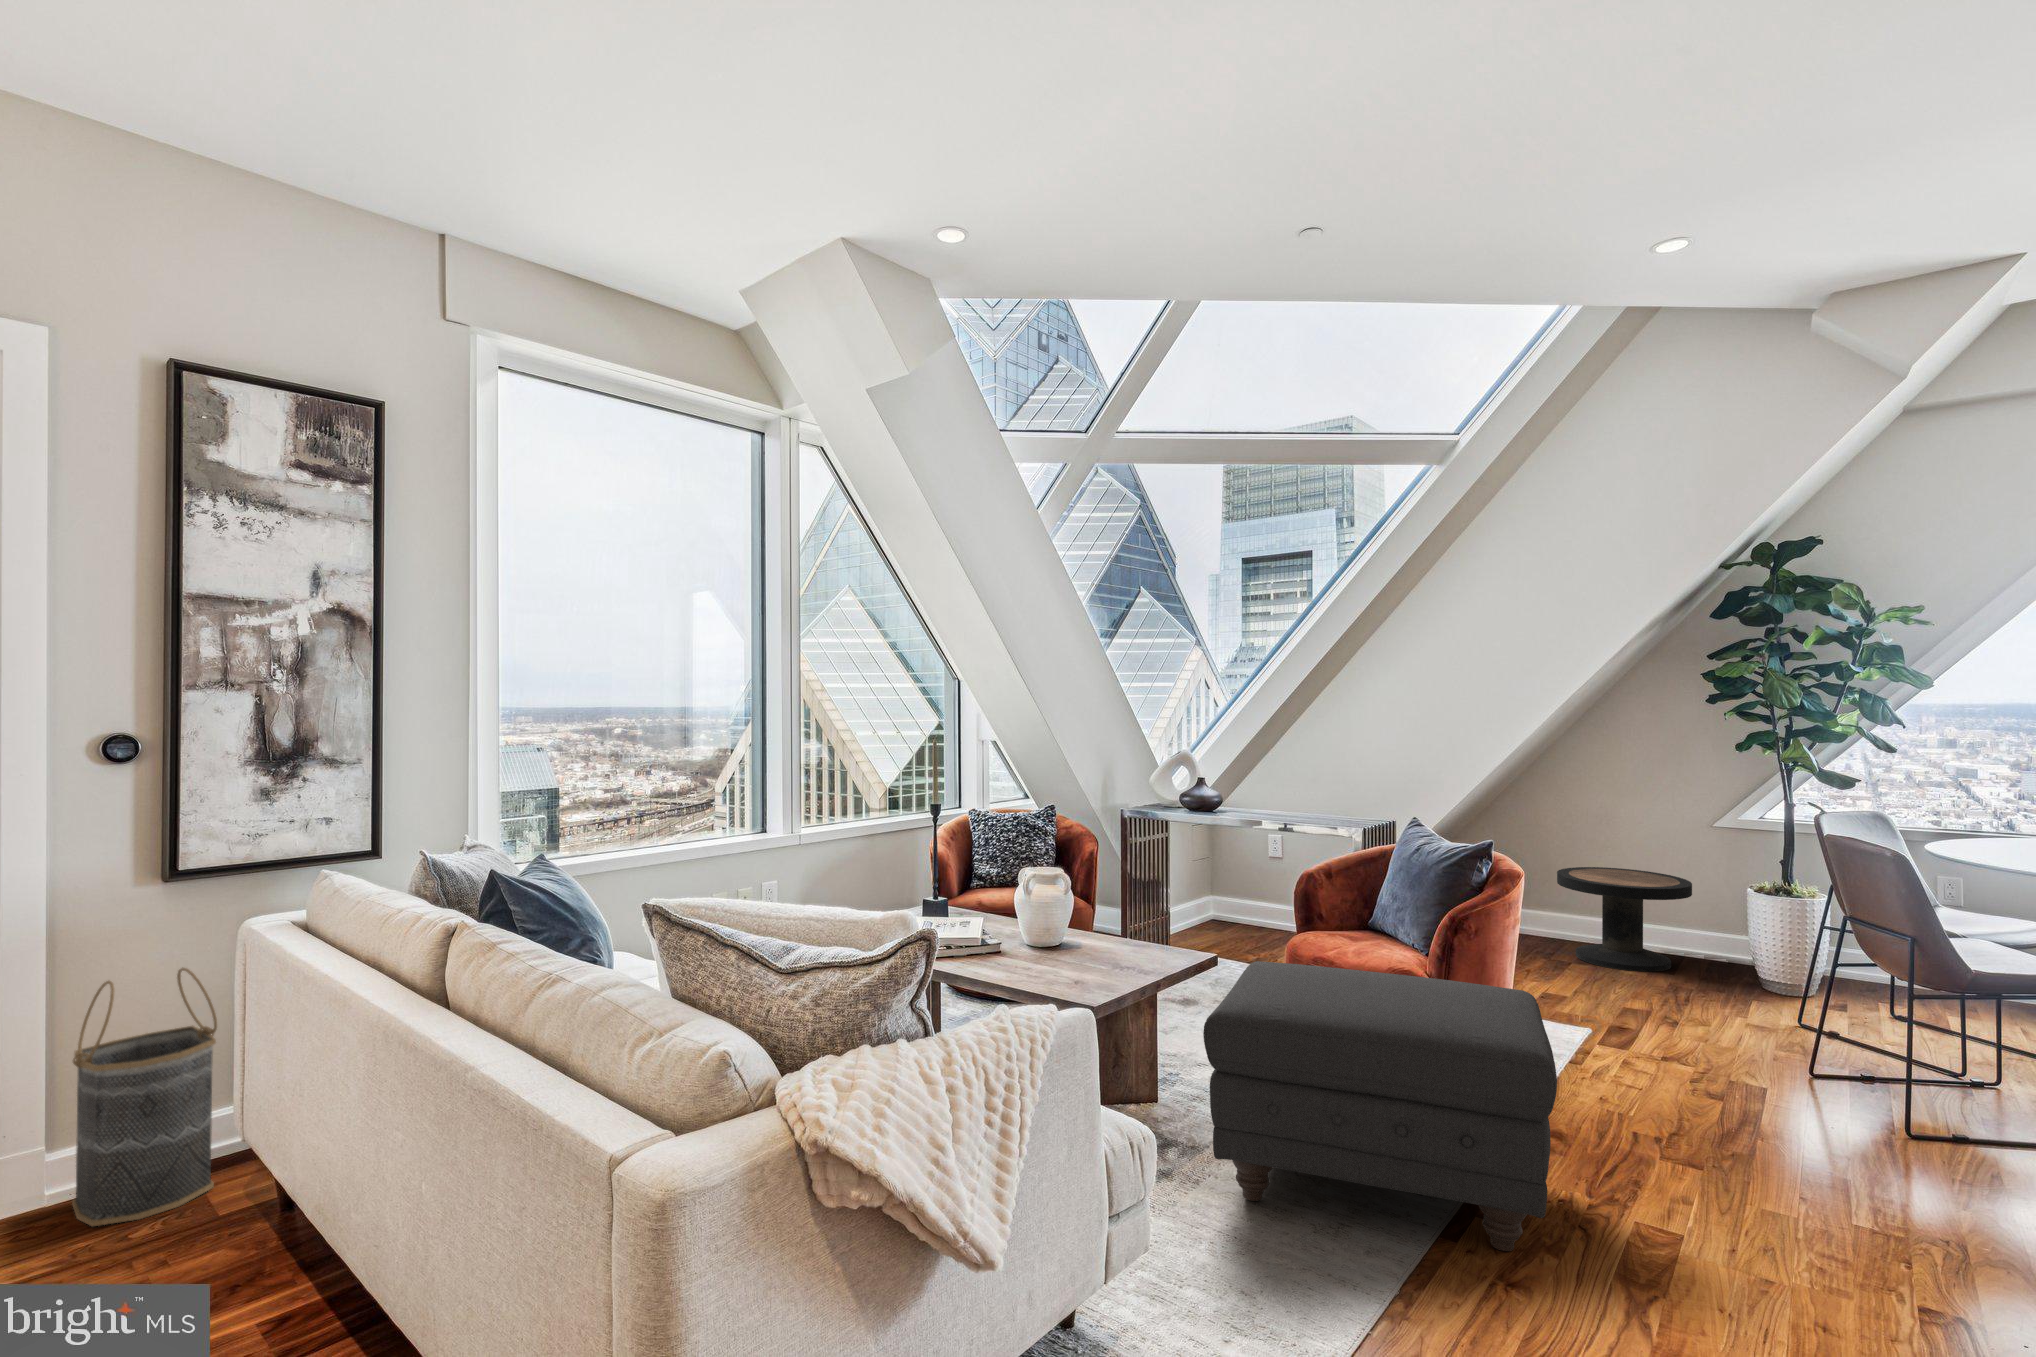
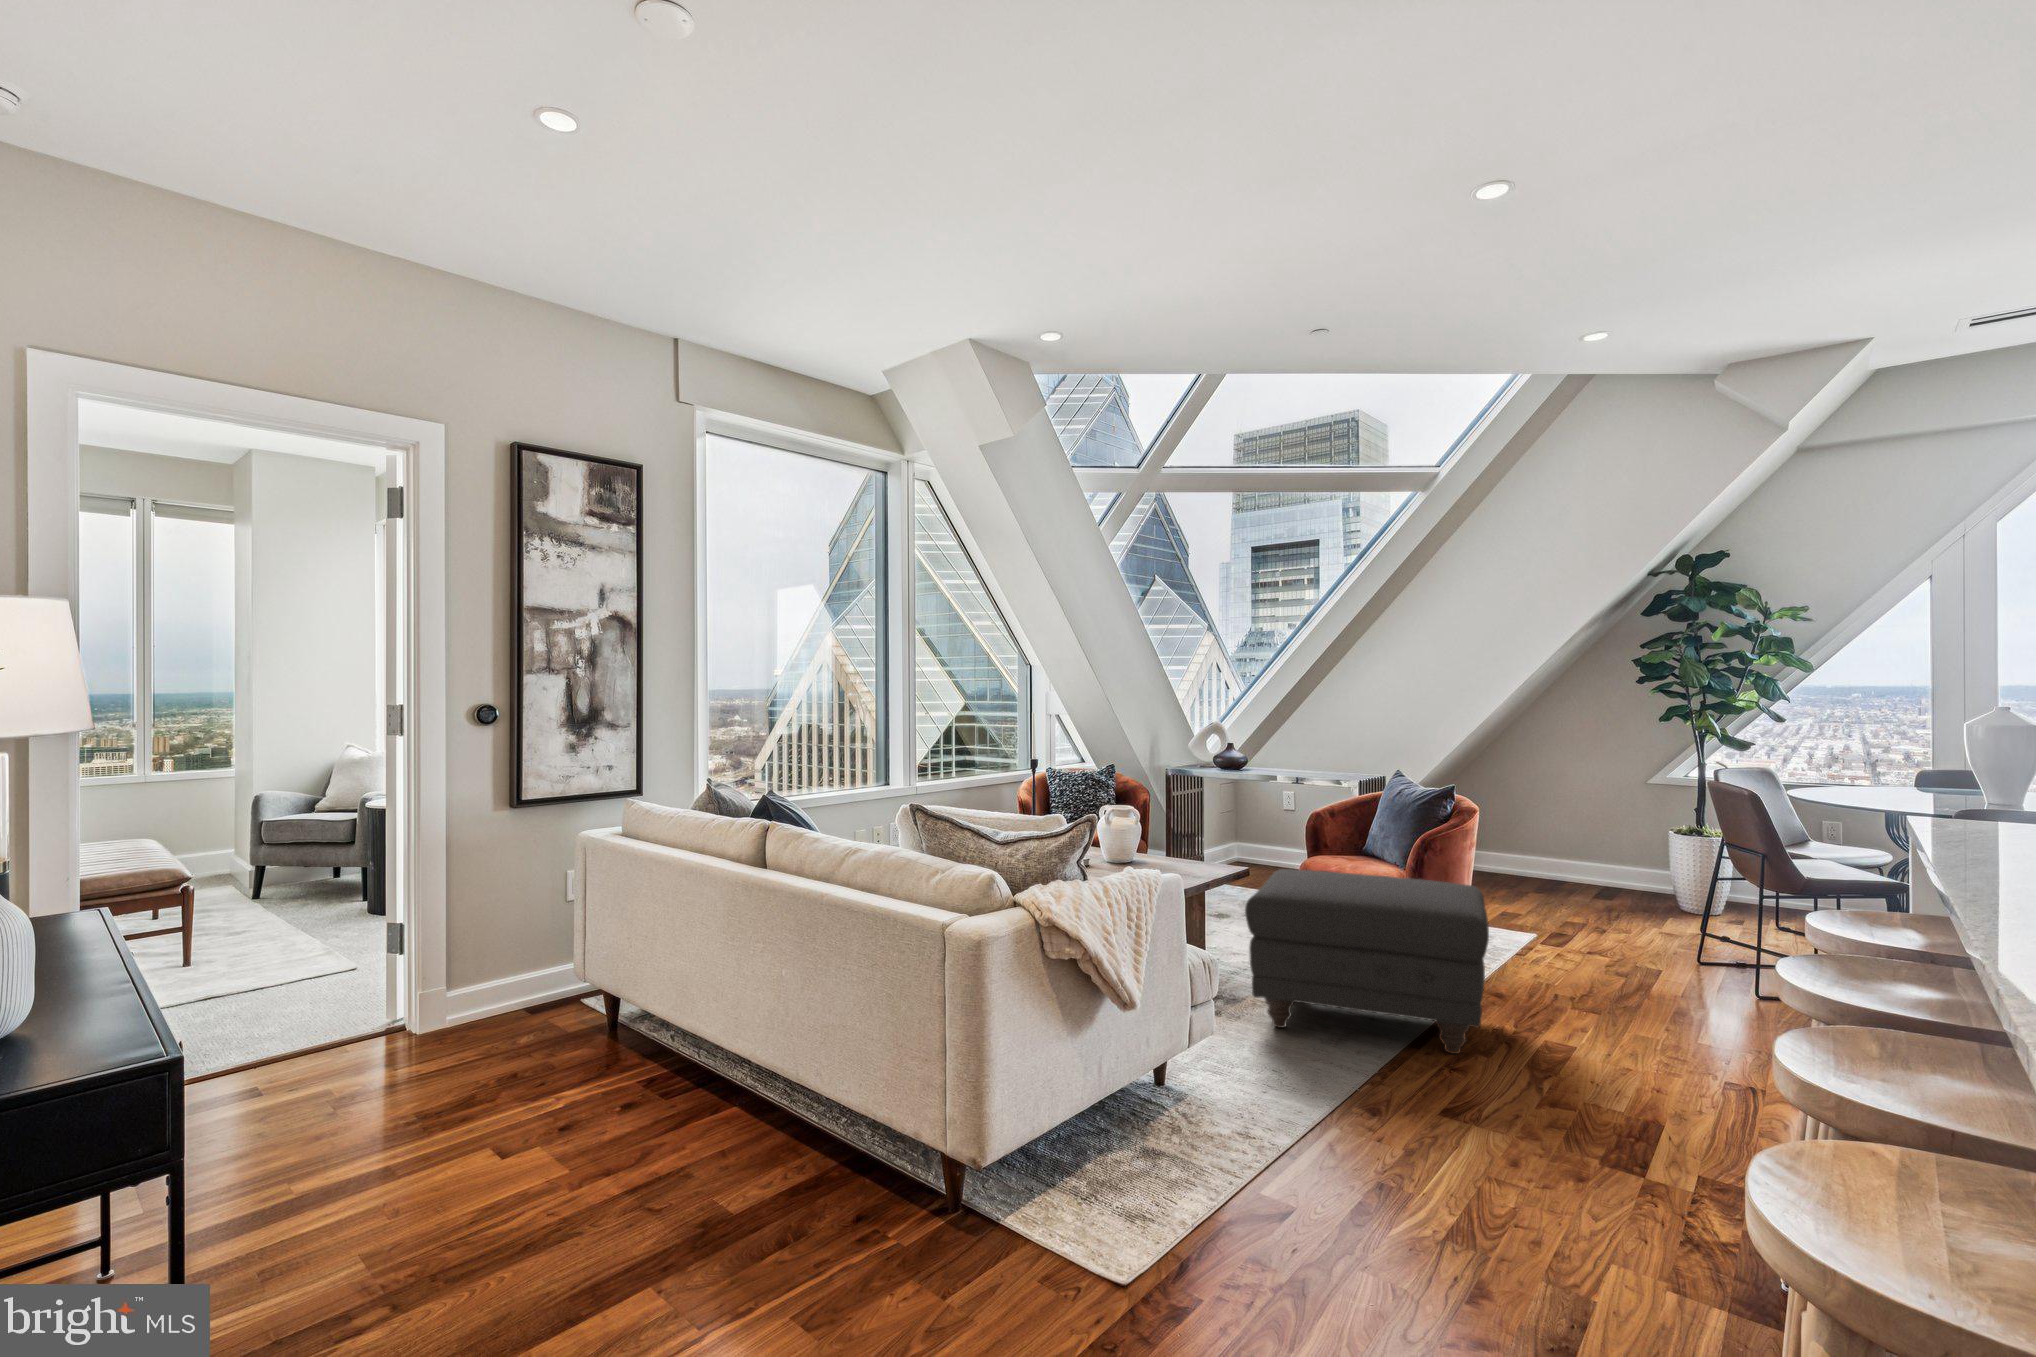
side table: present [1557,867,1692,972] -> none [1518,817,1626,898]
basket: present [72,968,217,1226] -> none [469,866,559,1035]

